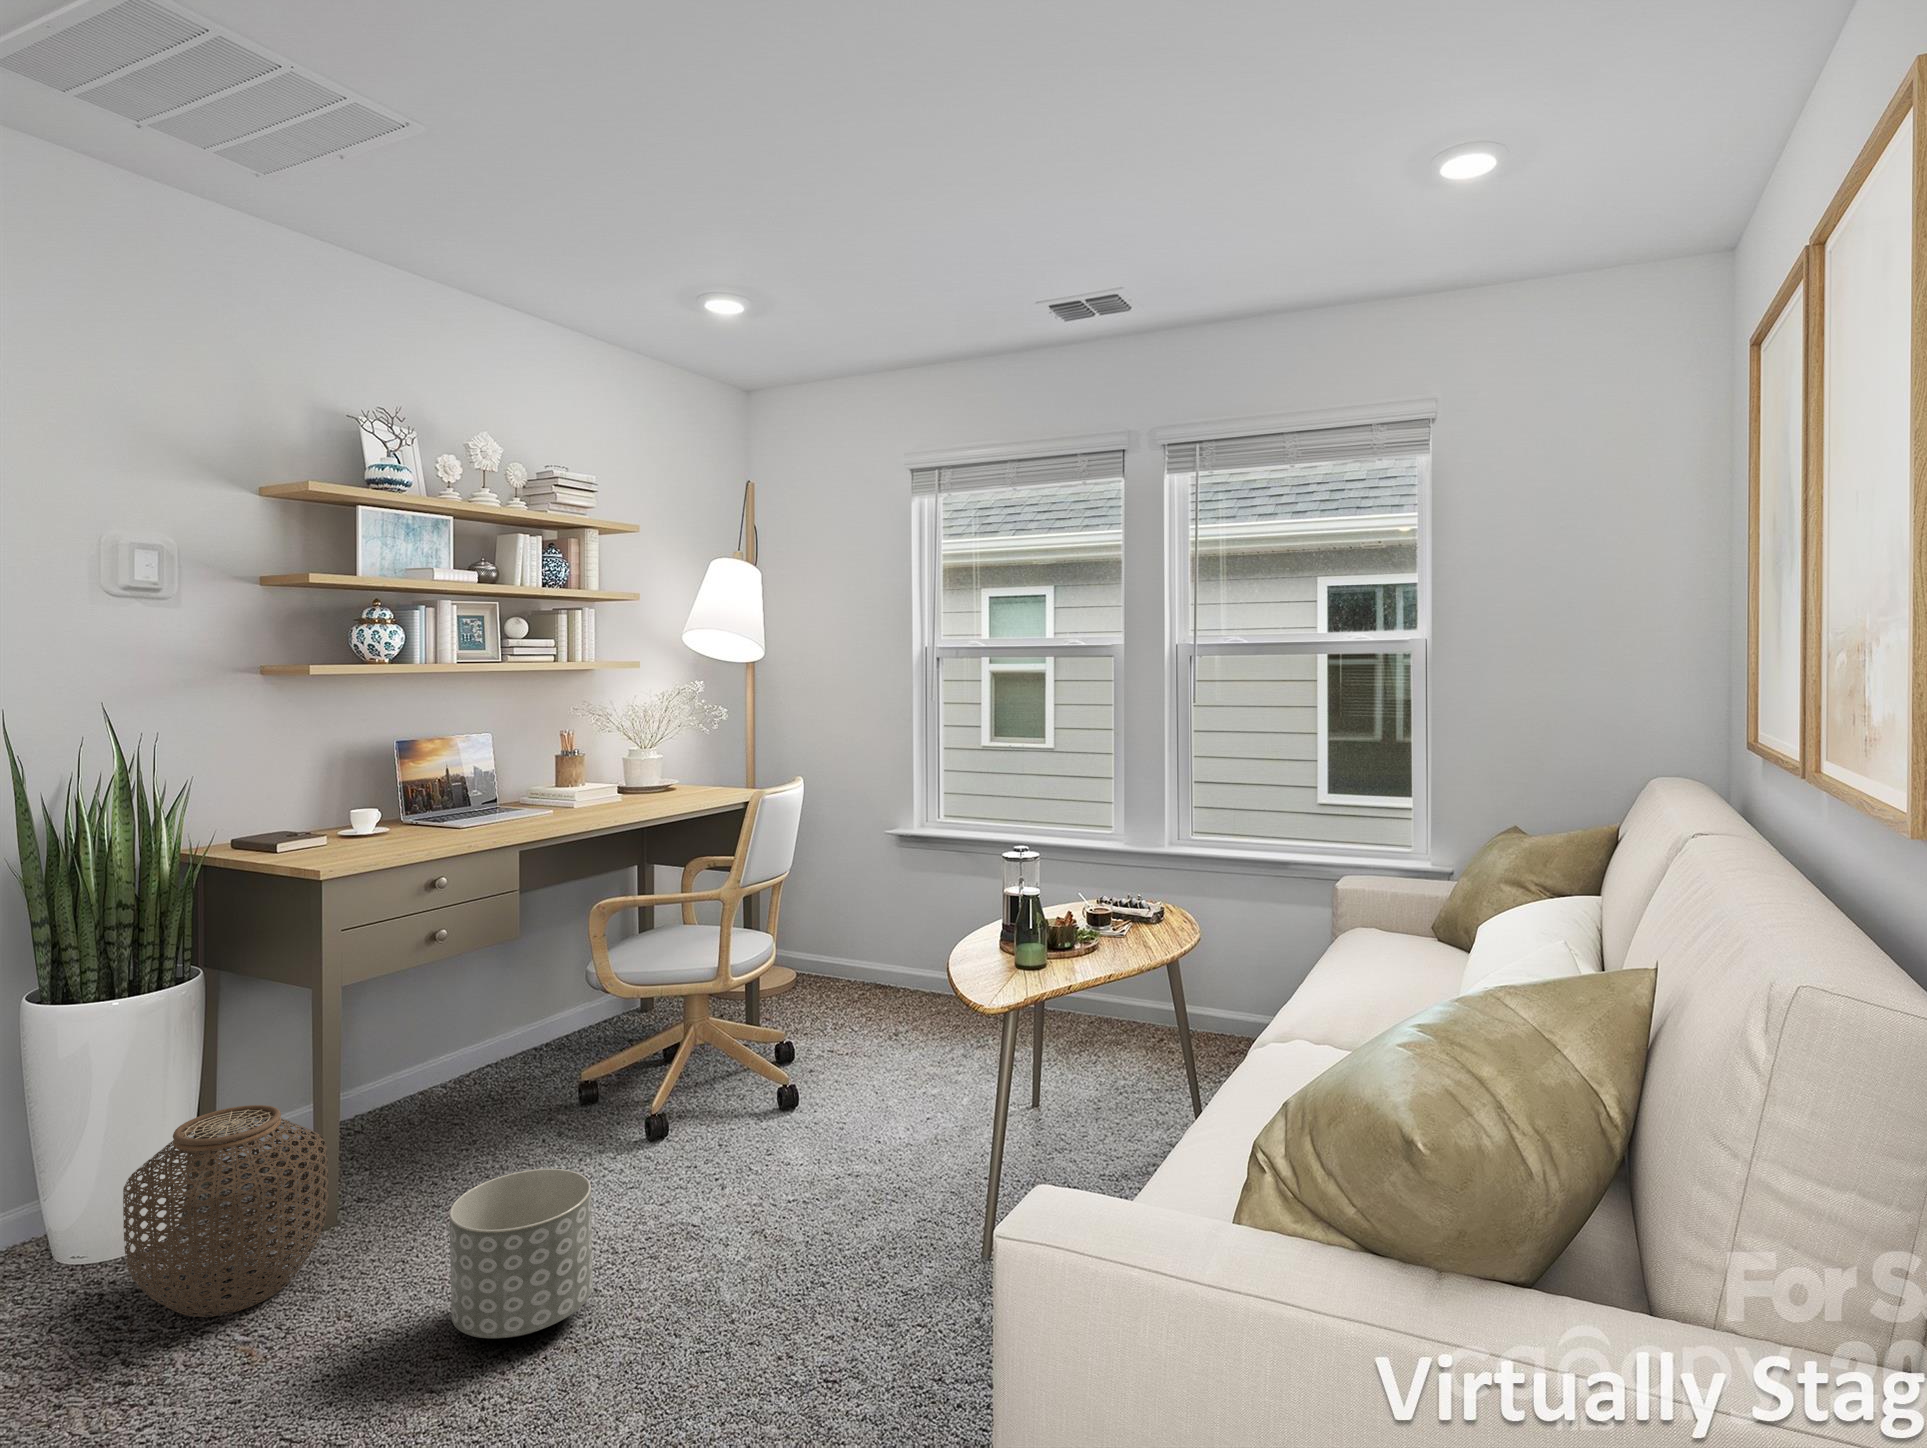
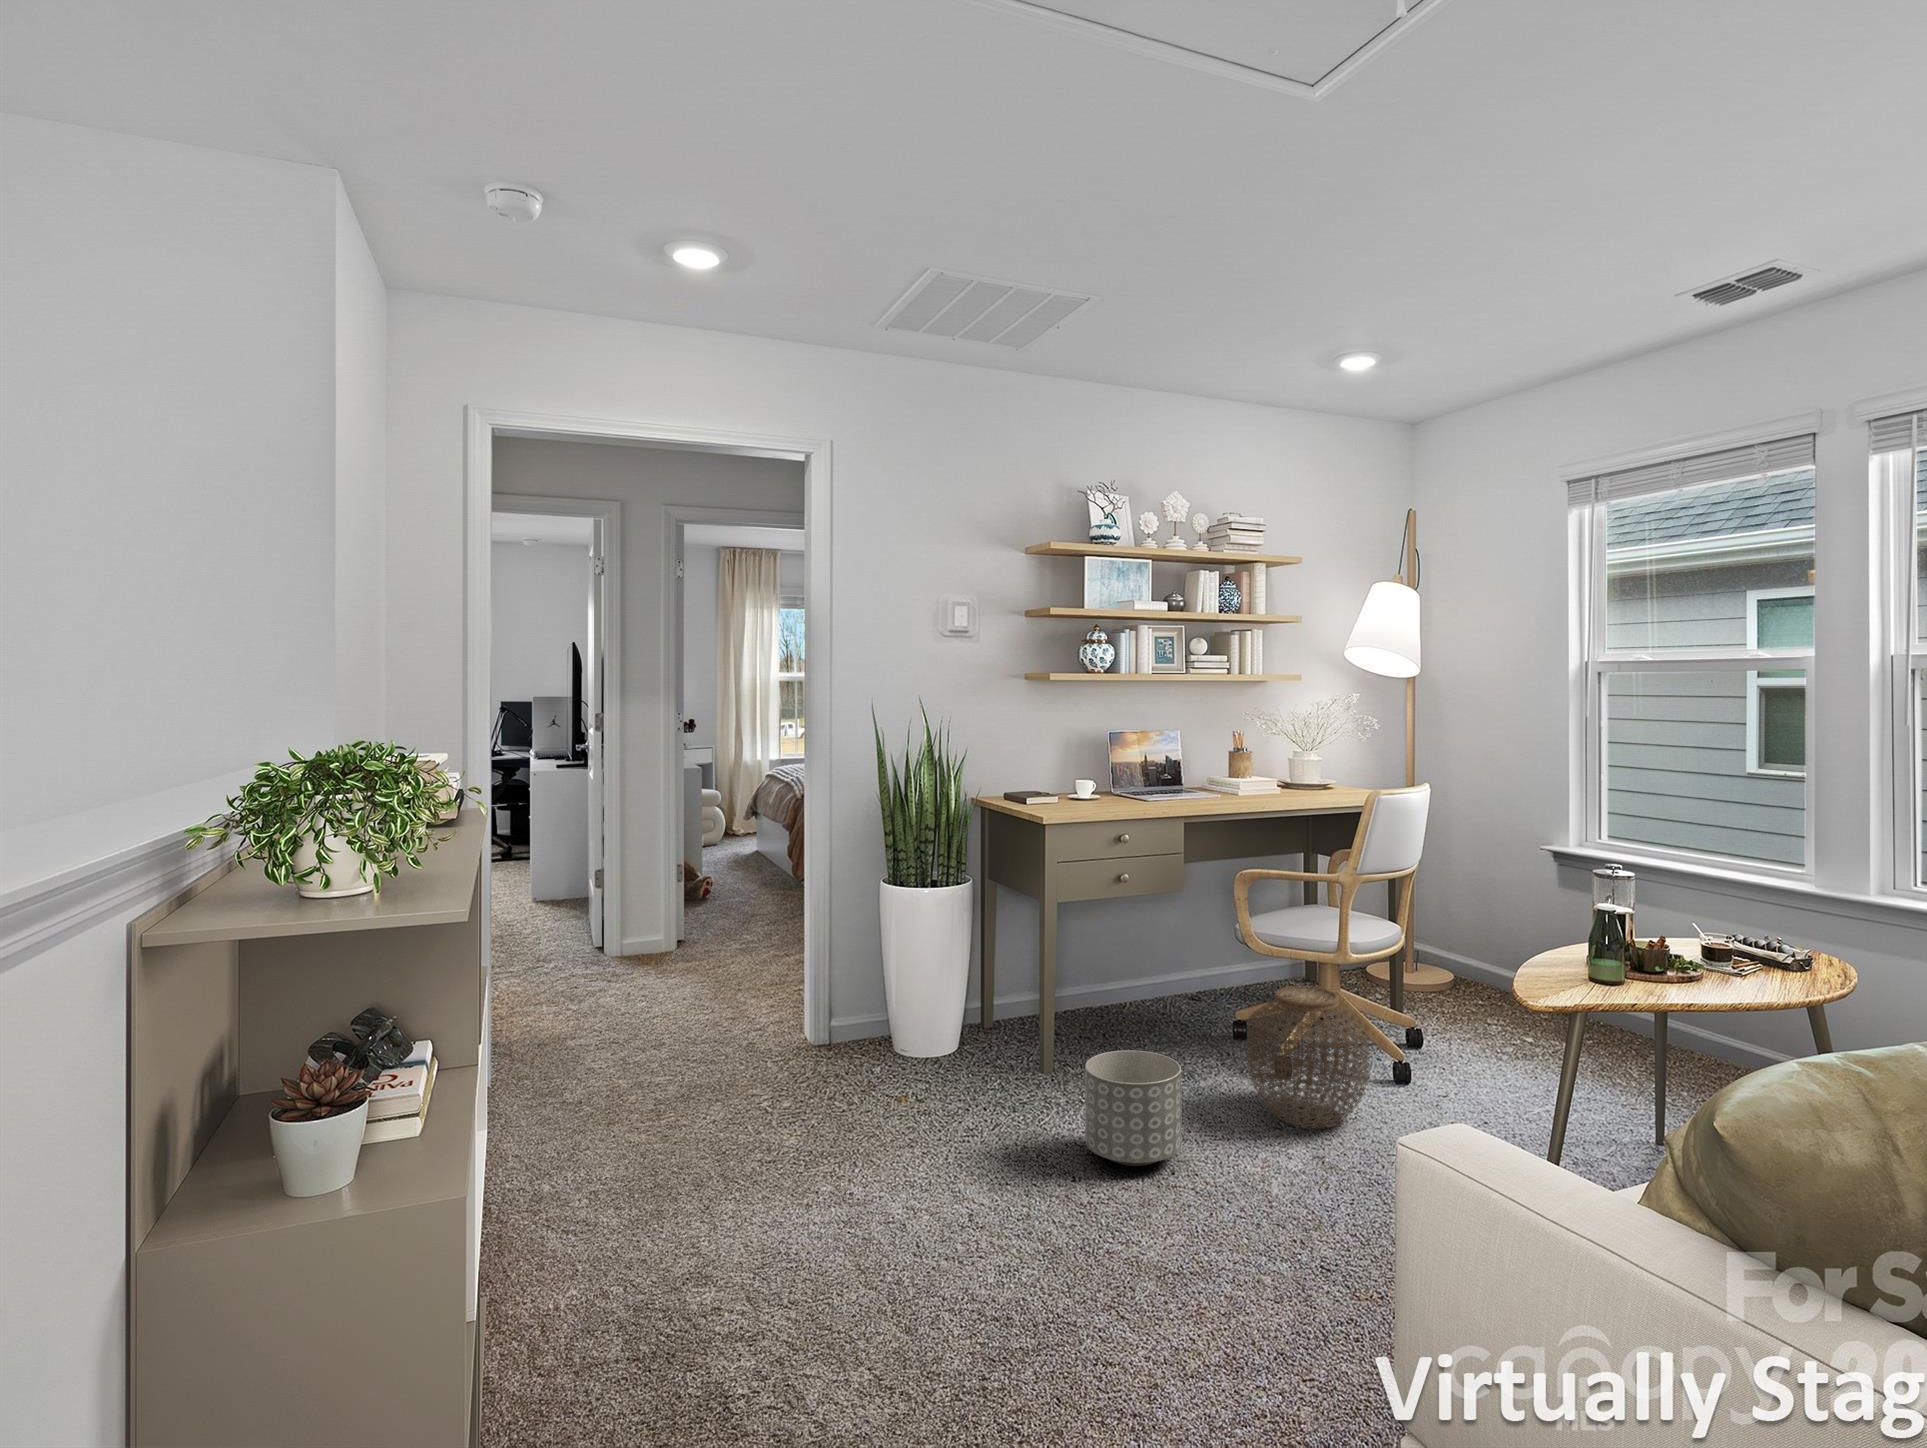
woven basket: present [123,1105,328,1317] -> present [1247,986,1369,1129]

